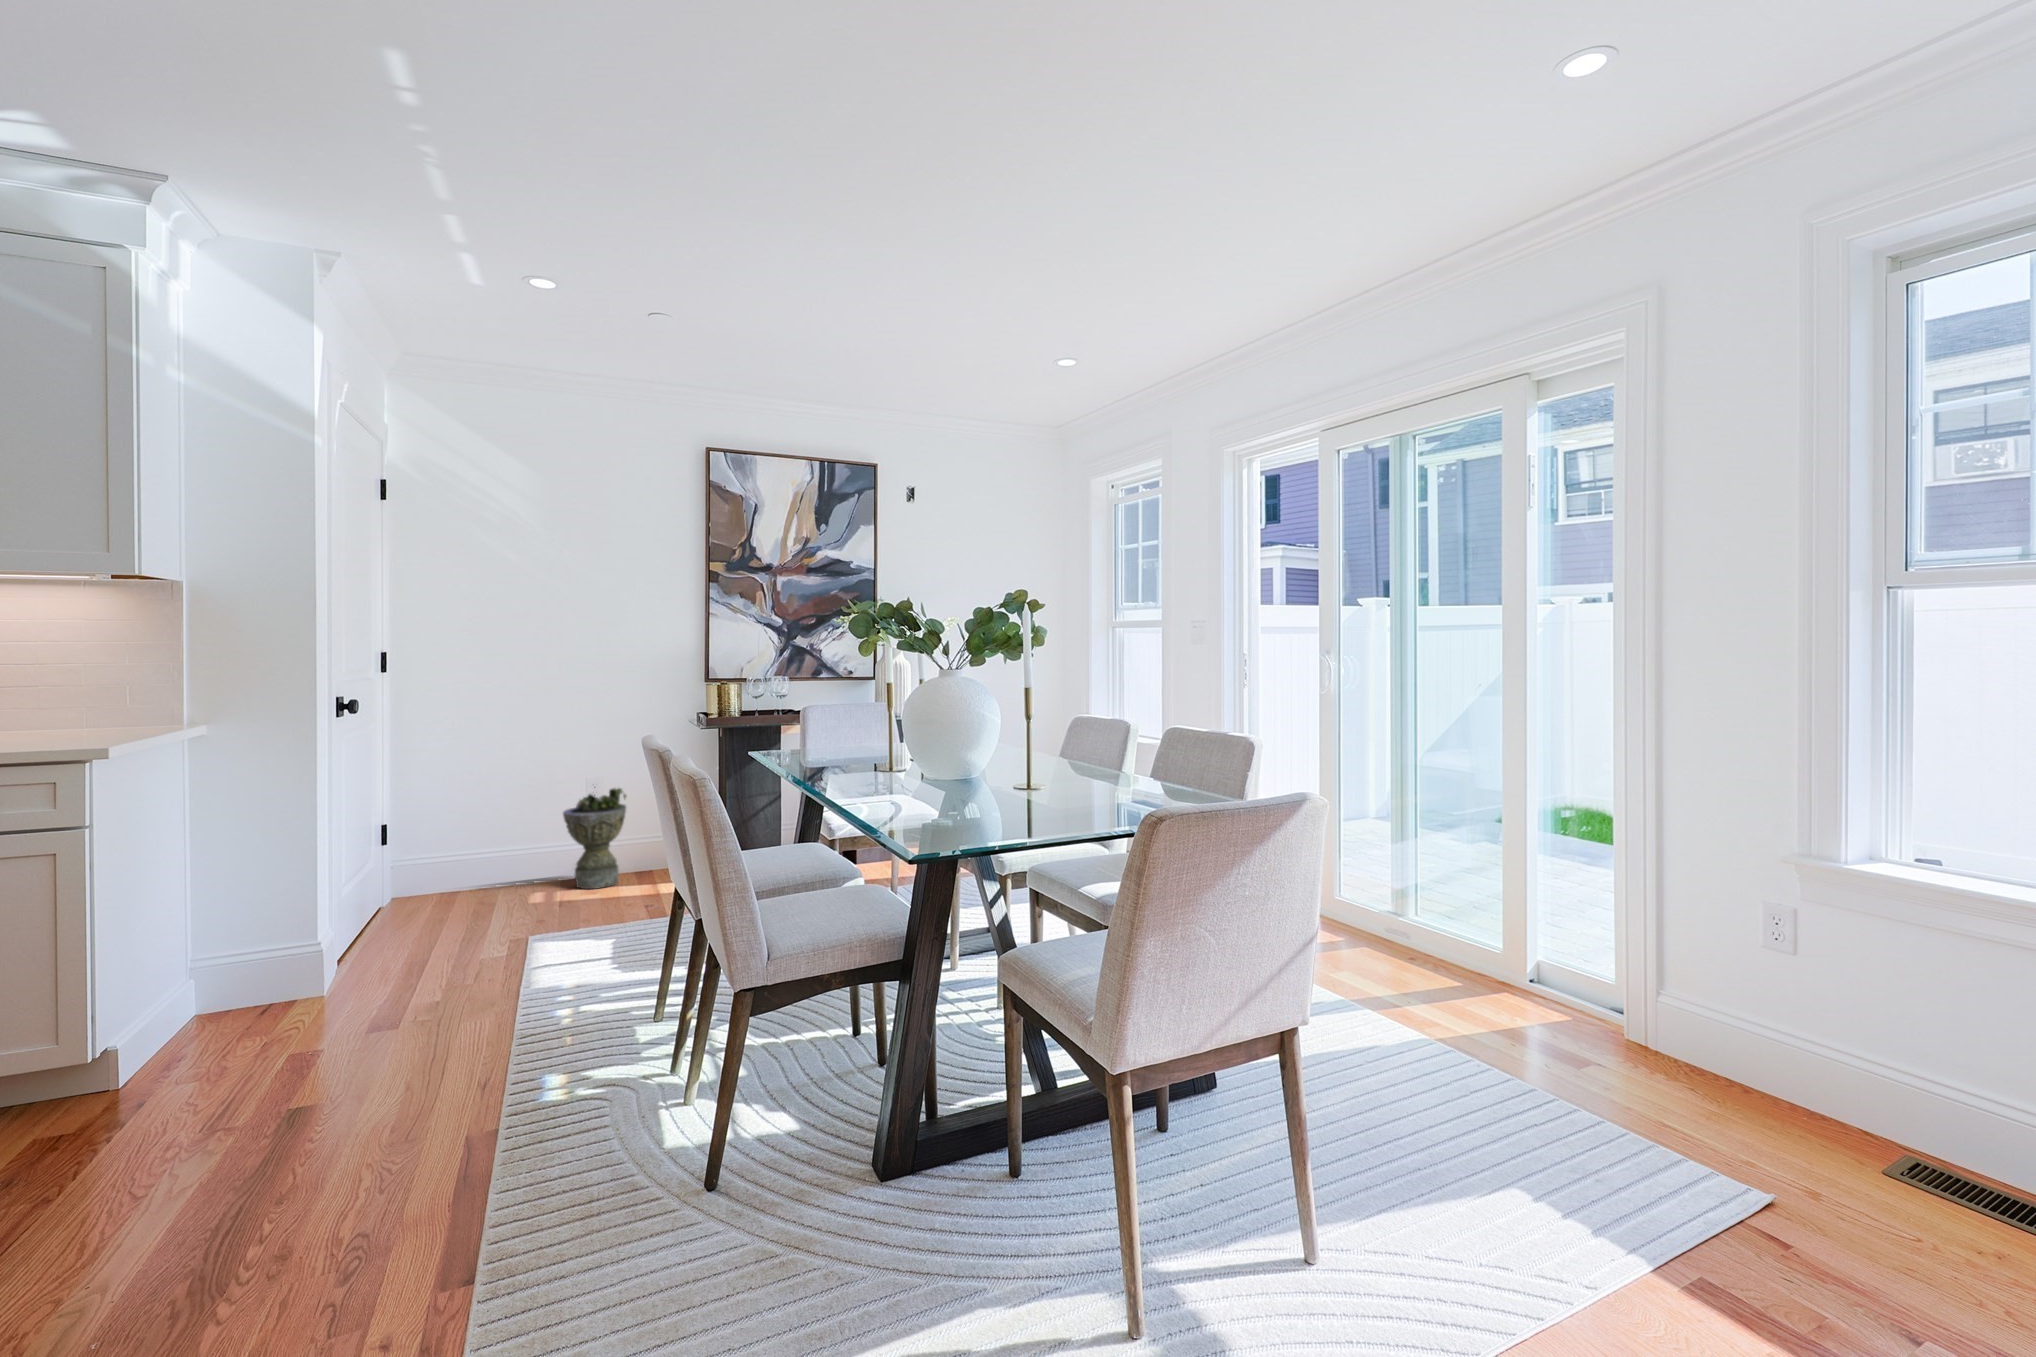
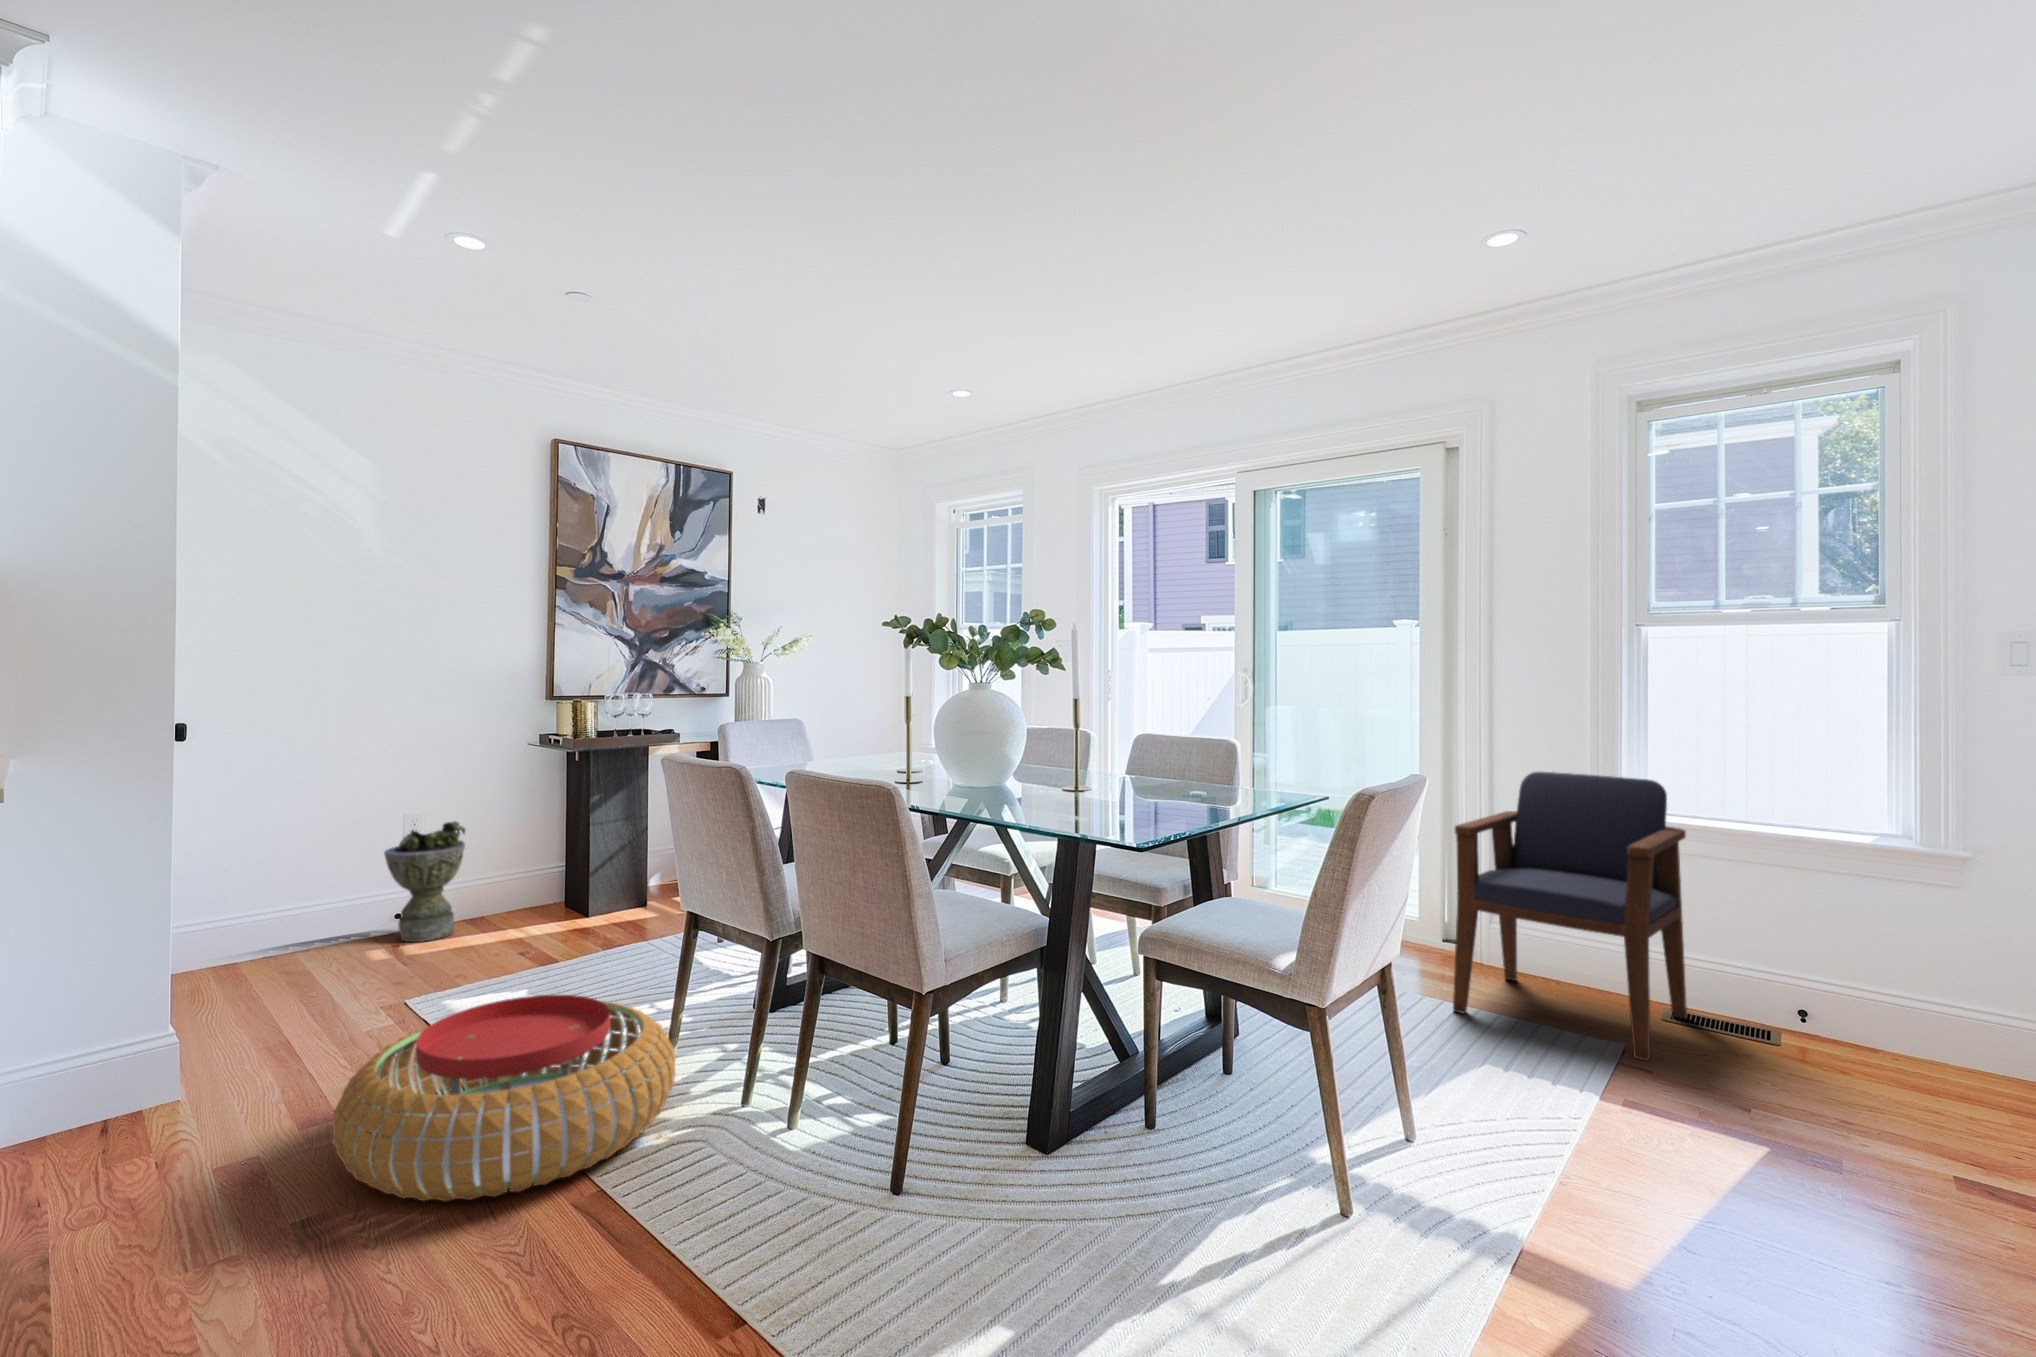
armchair: none [1526,793,1895,1206] -> present [1453,772,1687,1061]
pouf: none [337,951,635,1120] -> present [333,995,676,1201]

